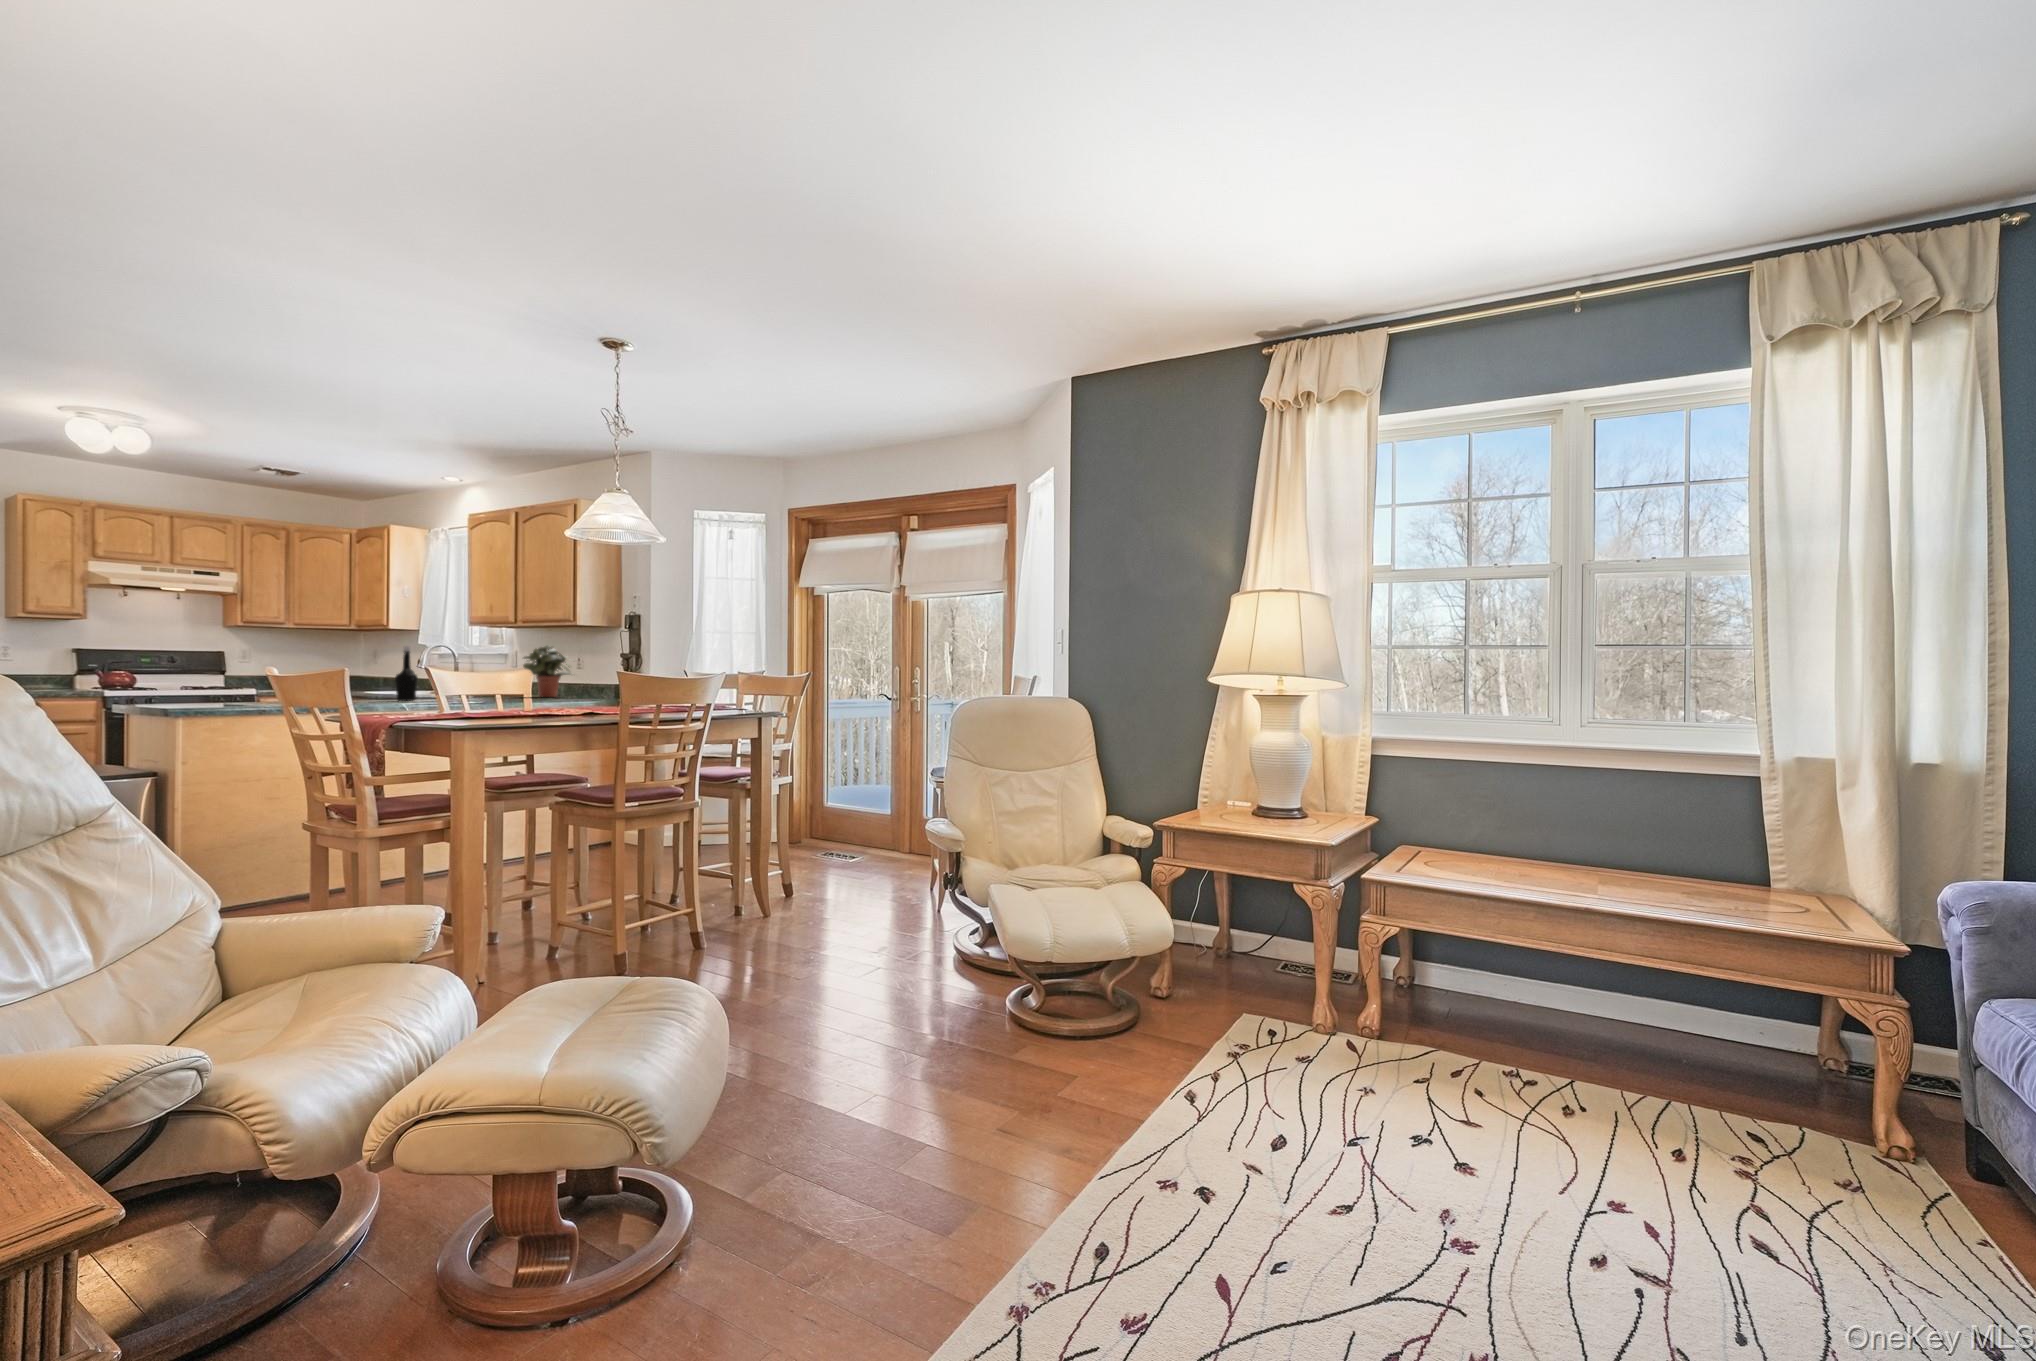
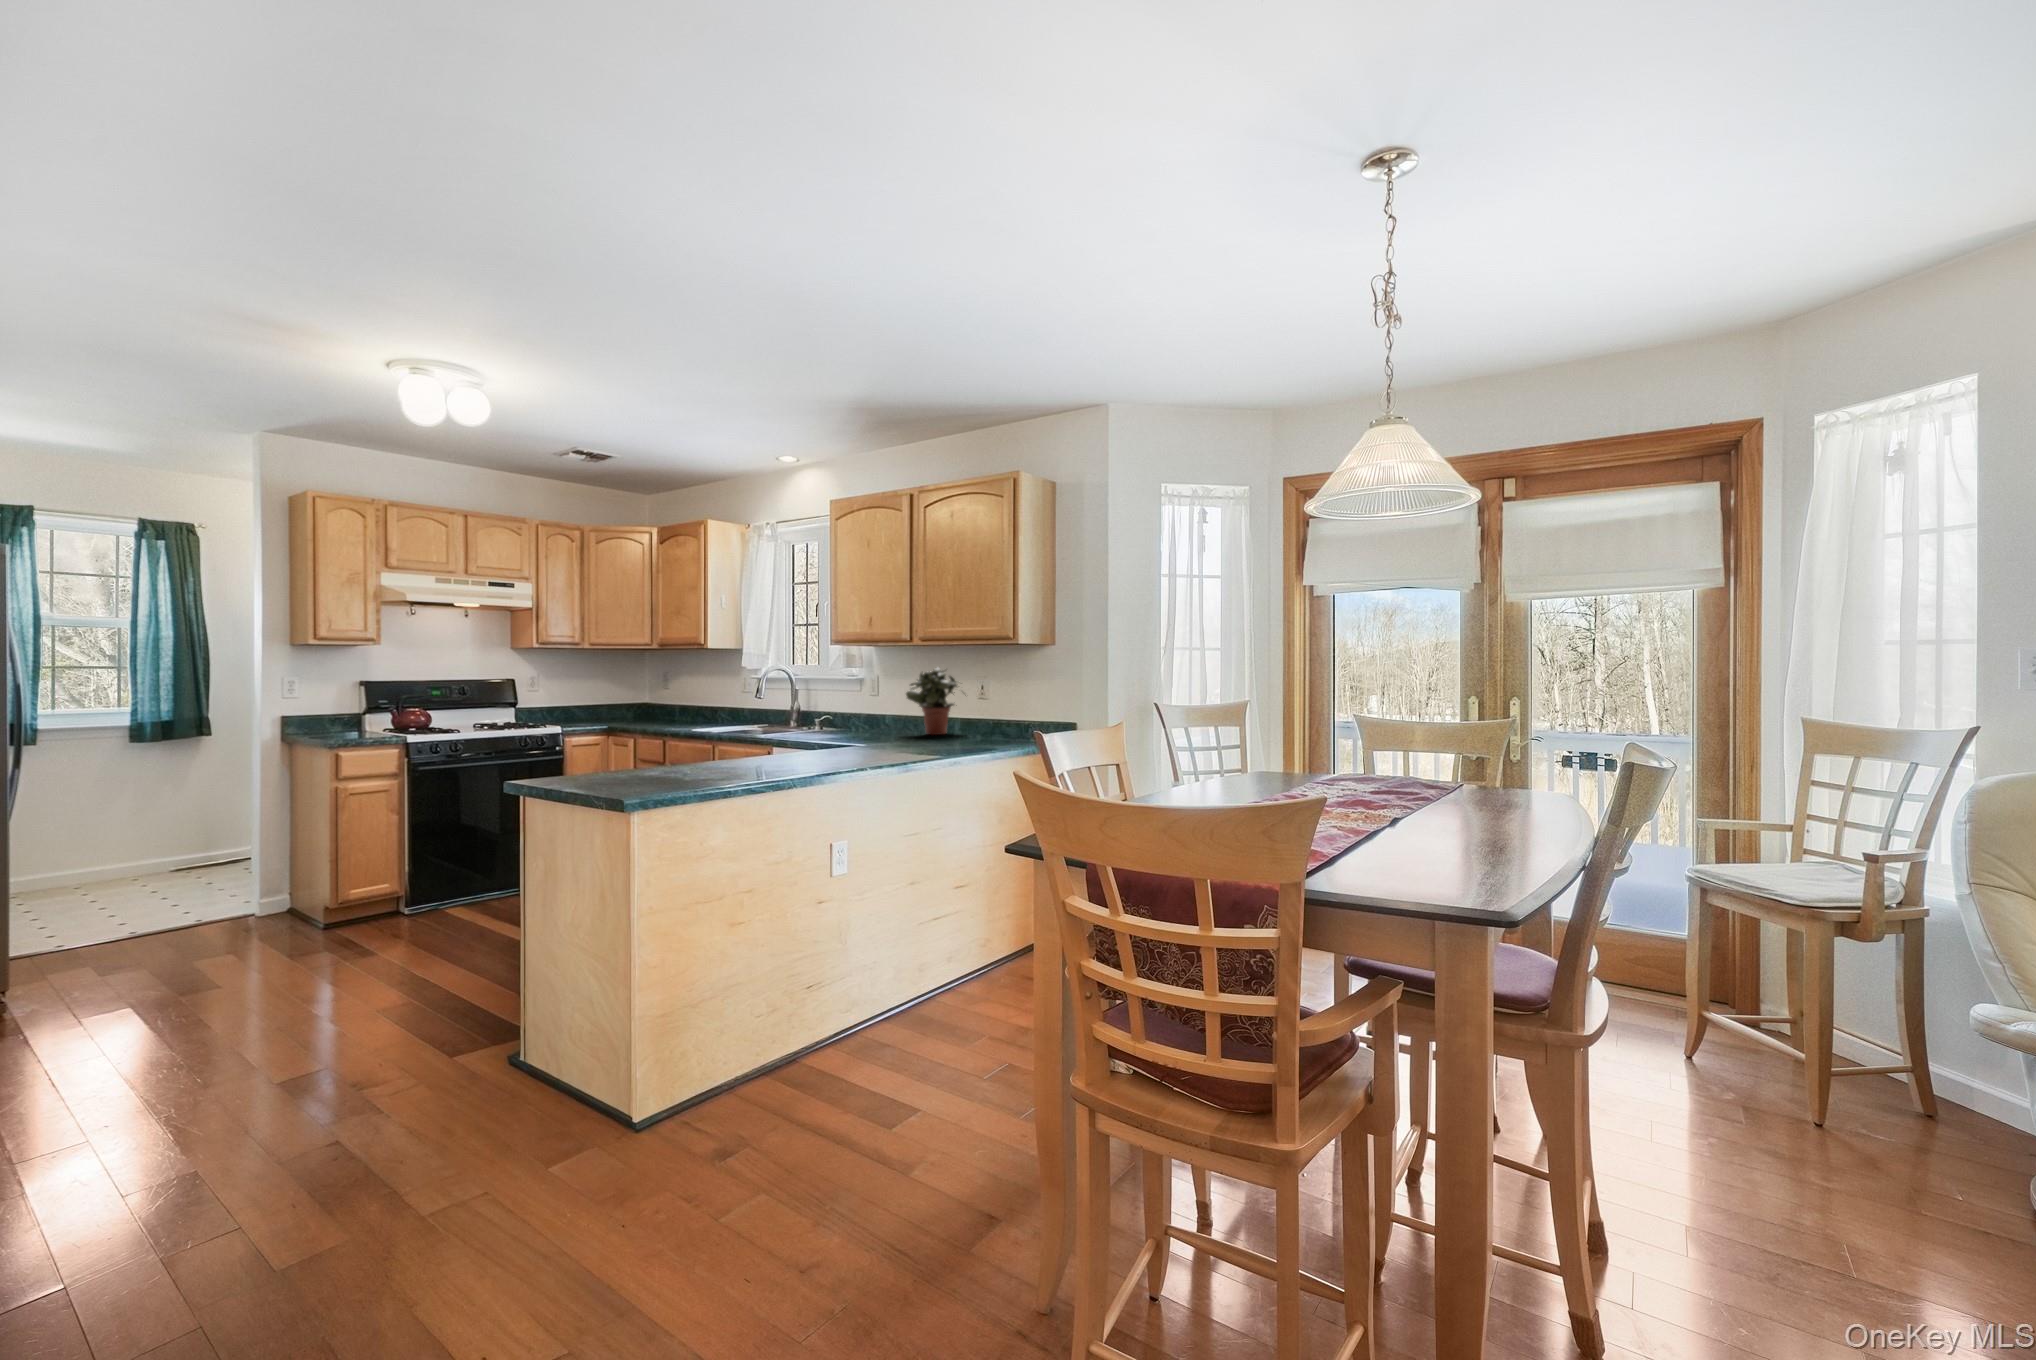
bottle: present [395,646,418,701] -> none [824,679,850,755]

